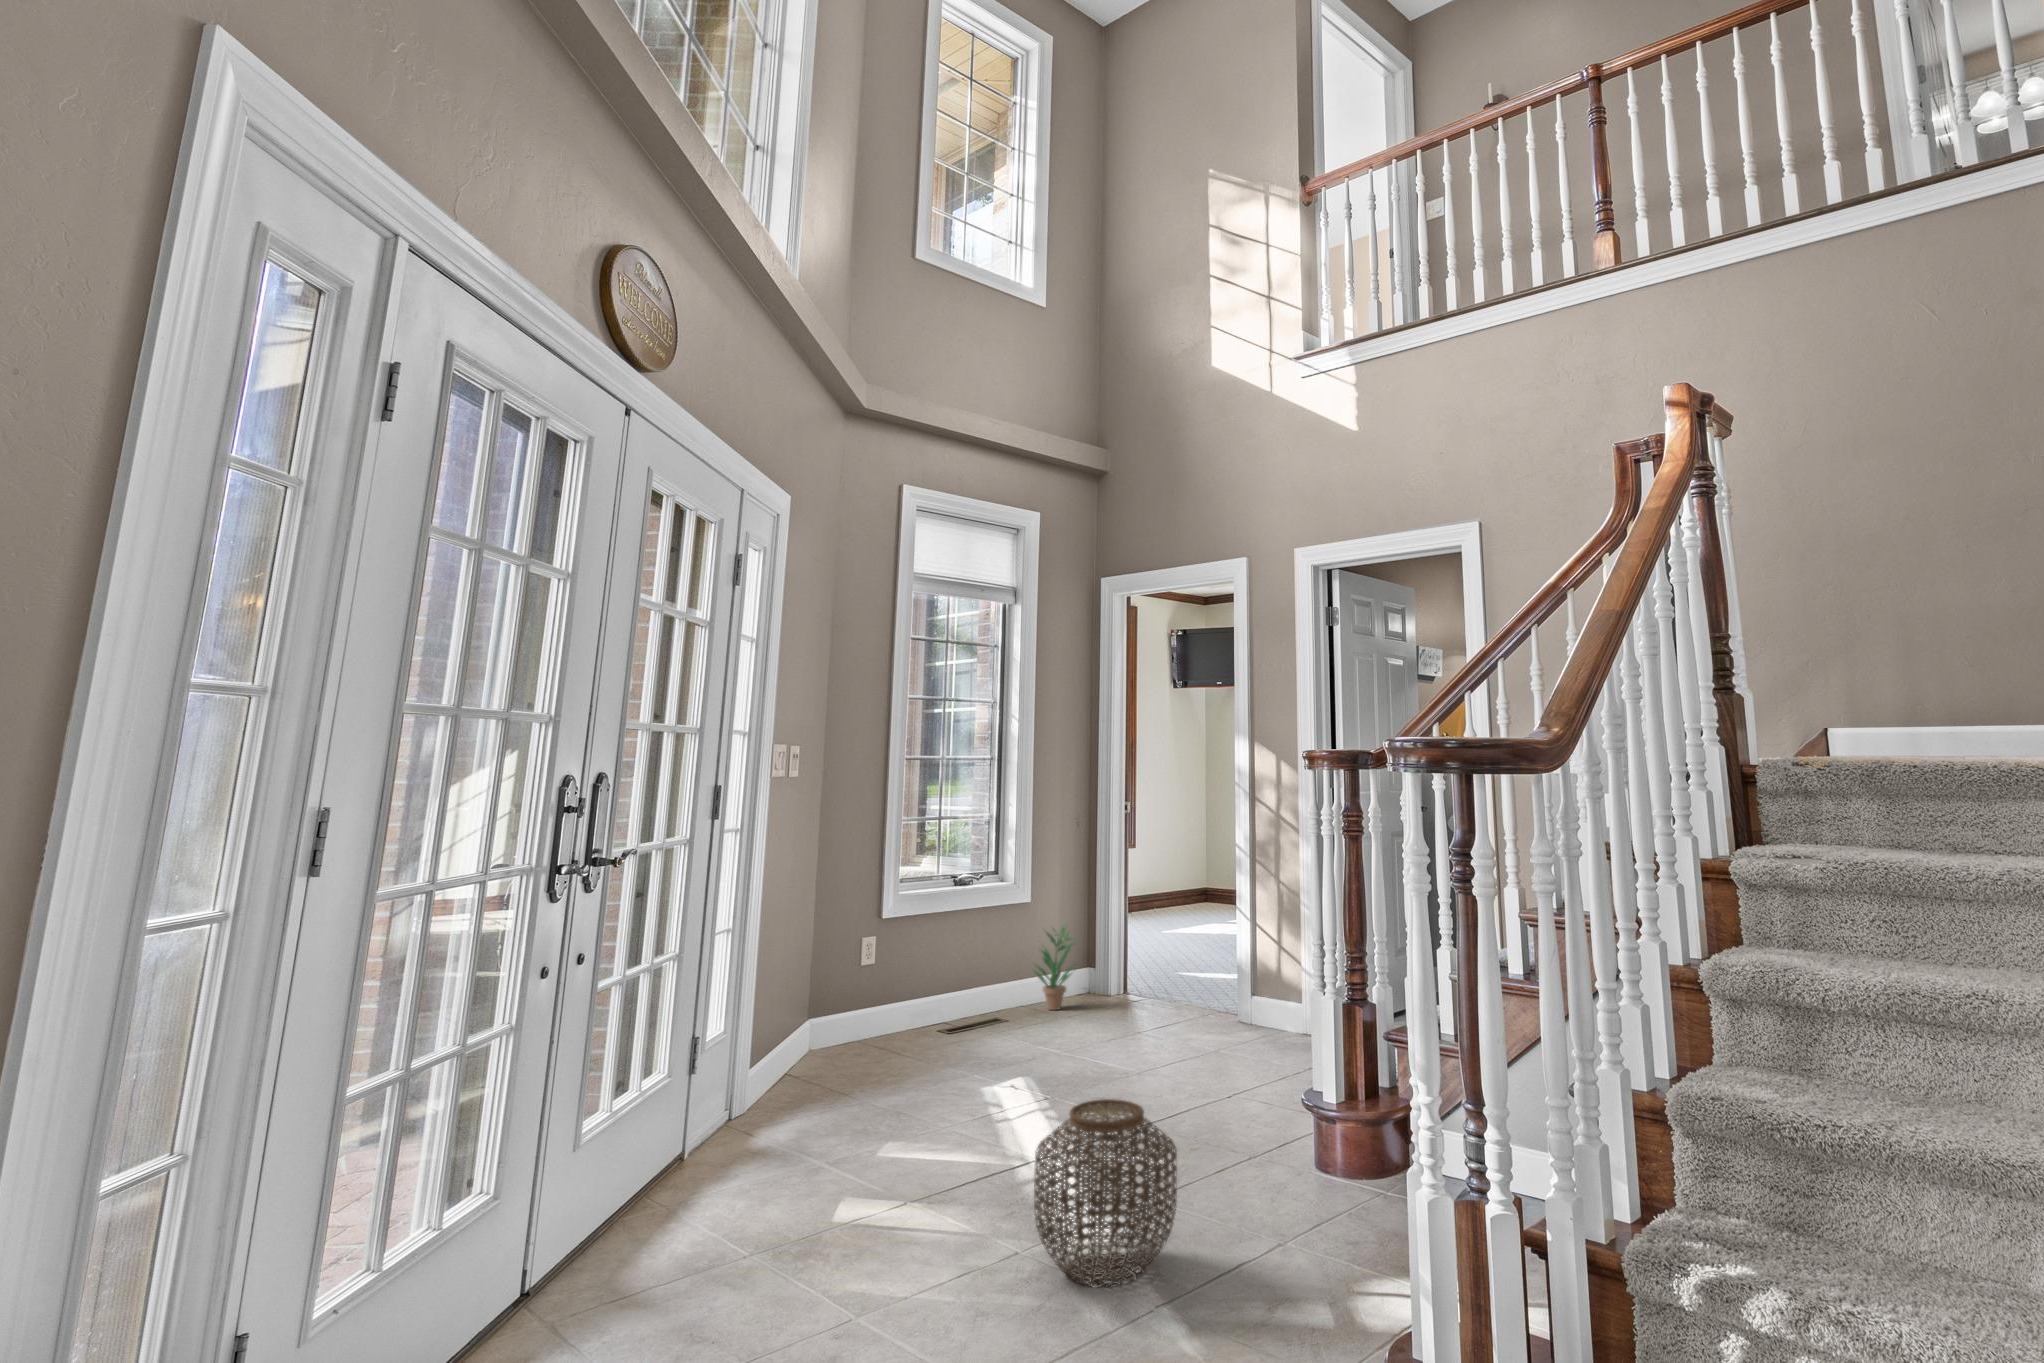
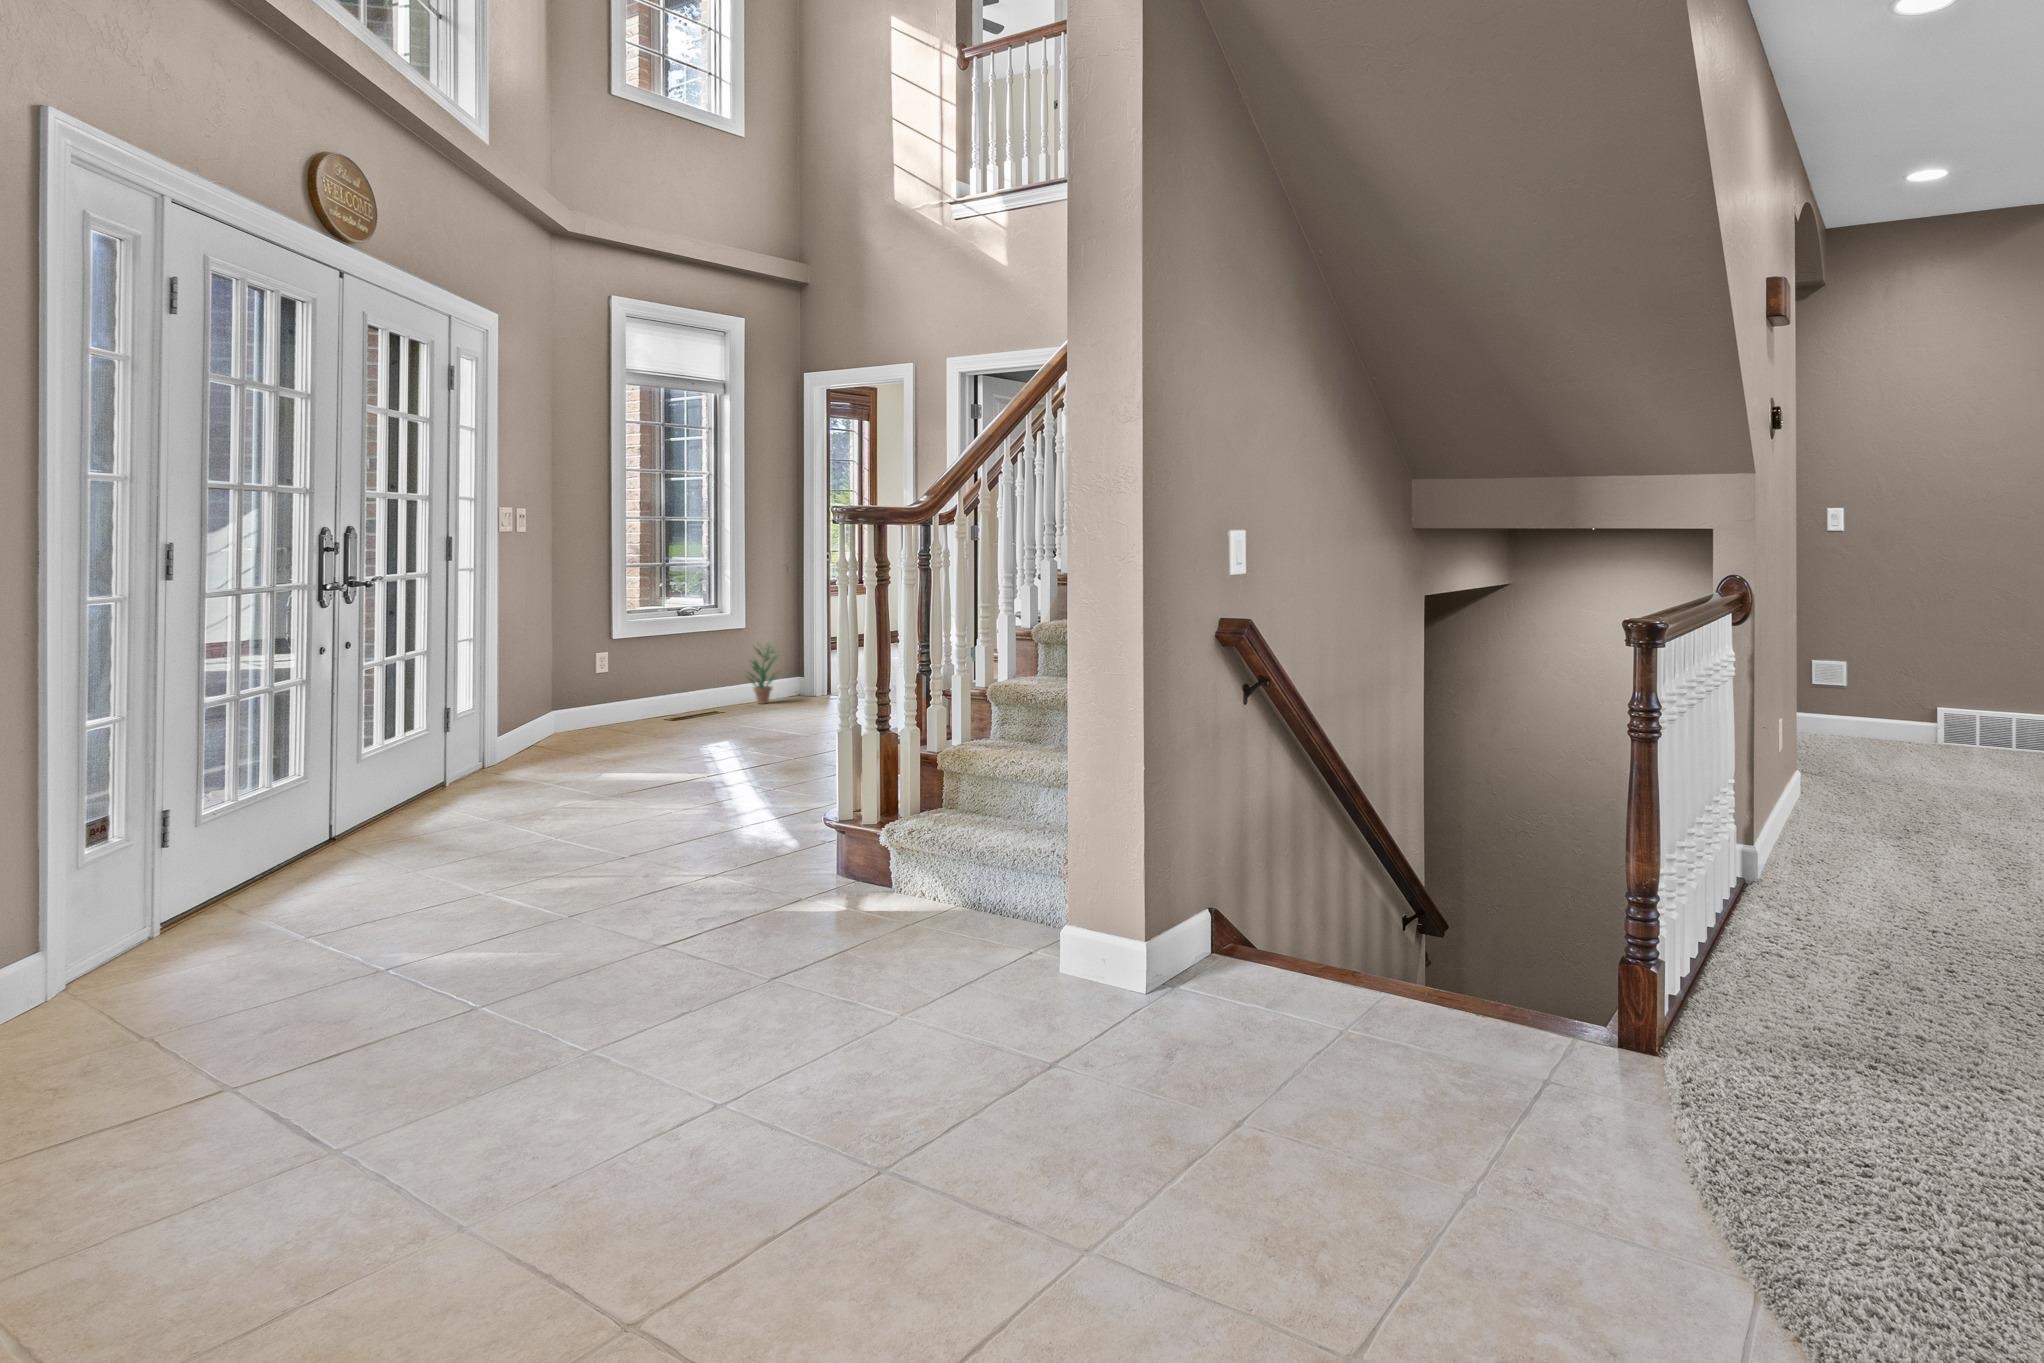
woven basket: present [1034,1099,1177,1287] -> none [673,725,767,824]

